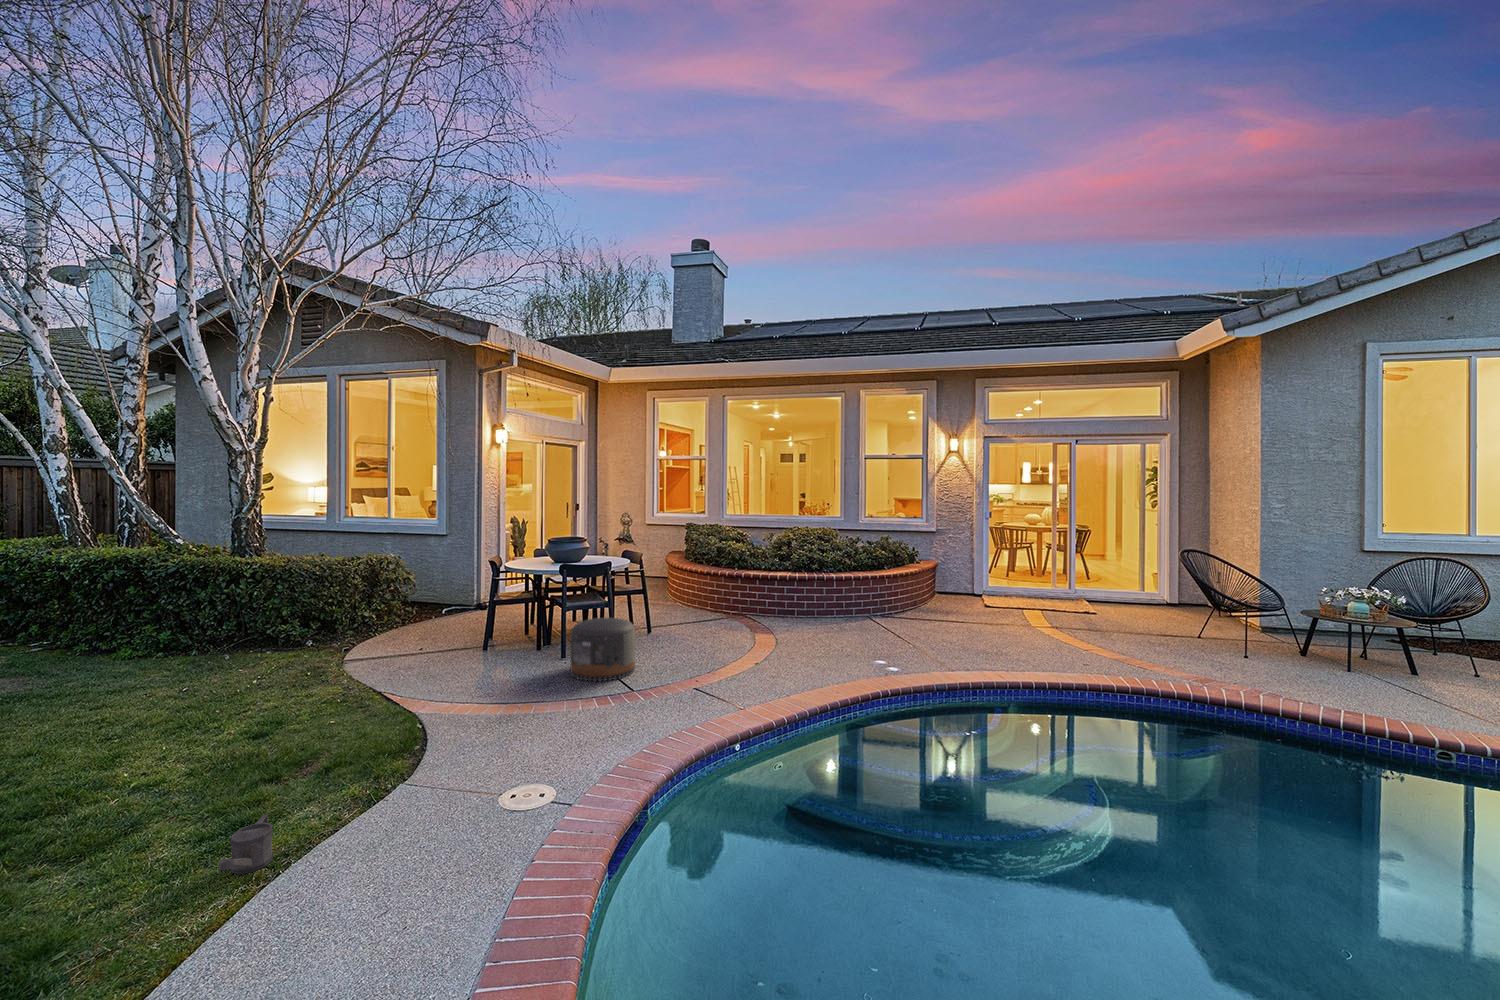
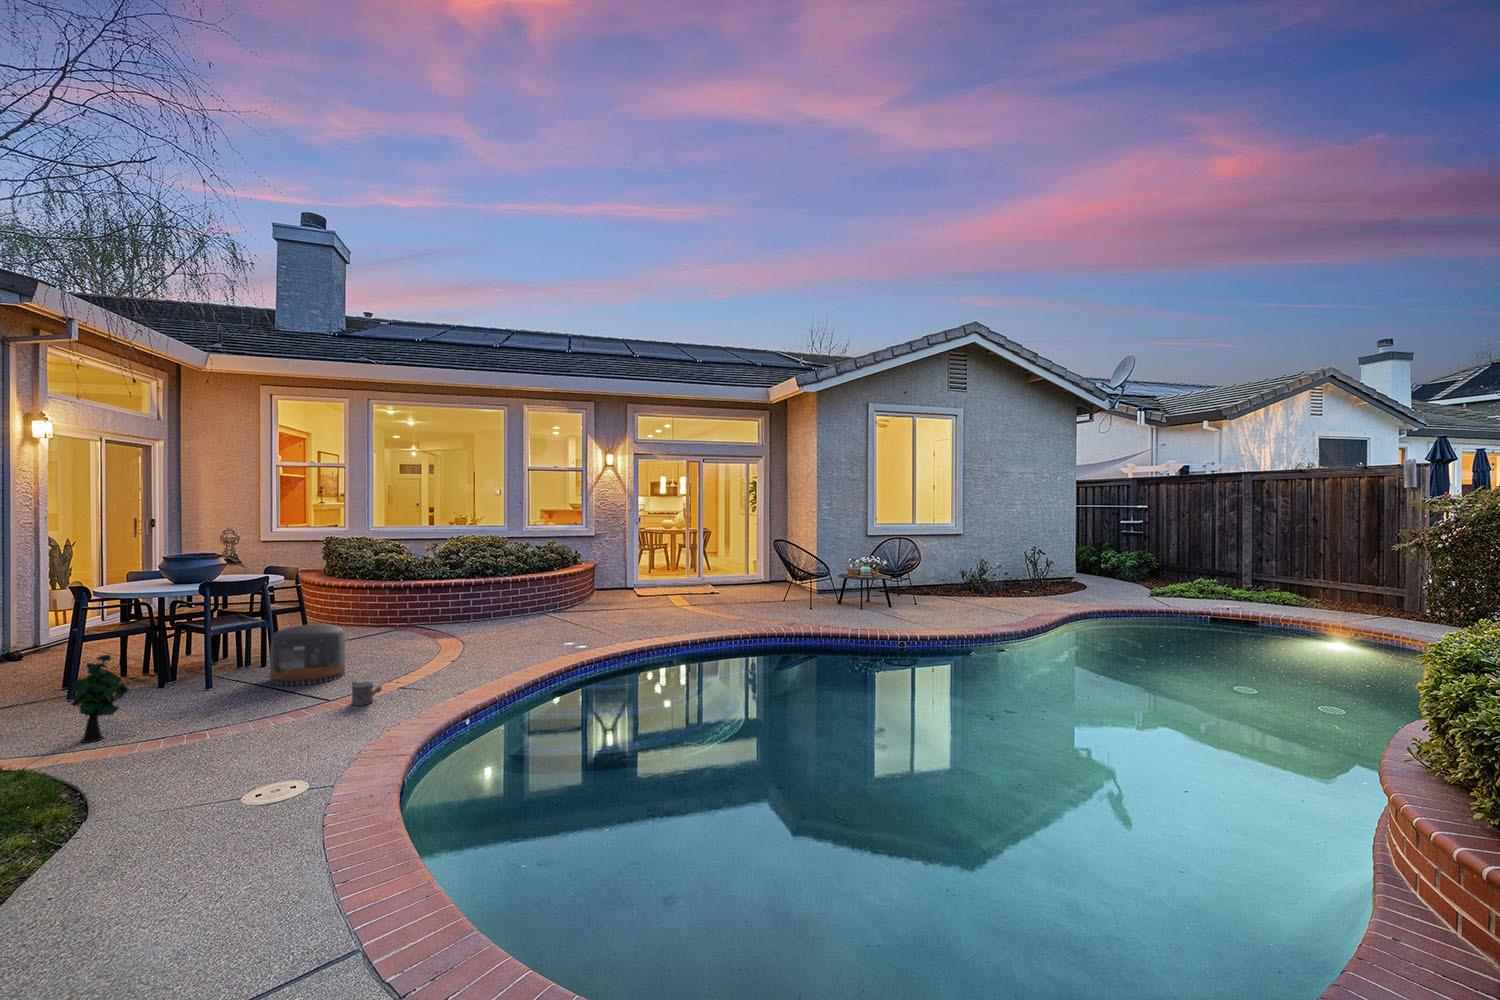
decorative plant: none [371,642,421,722] -> present [63,655,129,743]
watering can: present [219,815,273,875] -> present [352,682,382,706]

